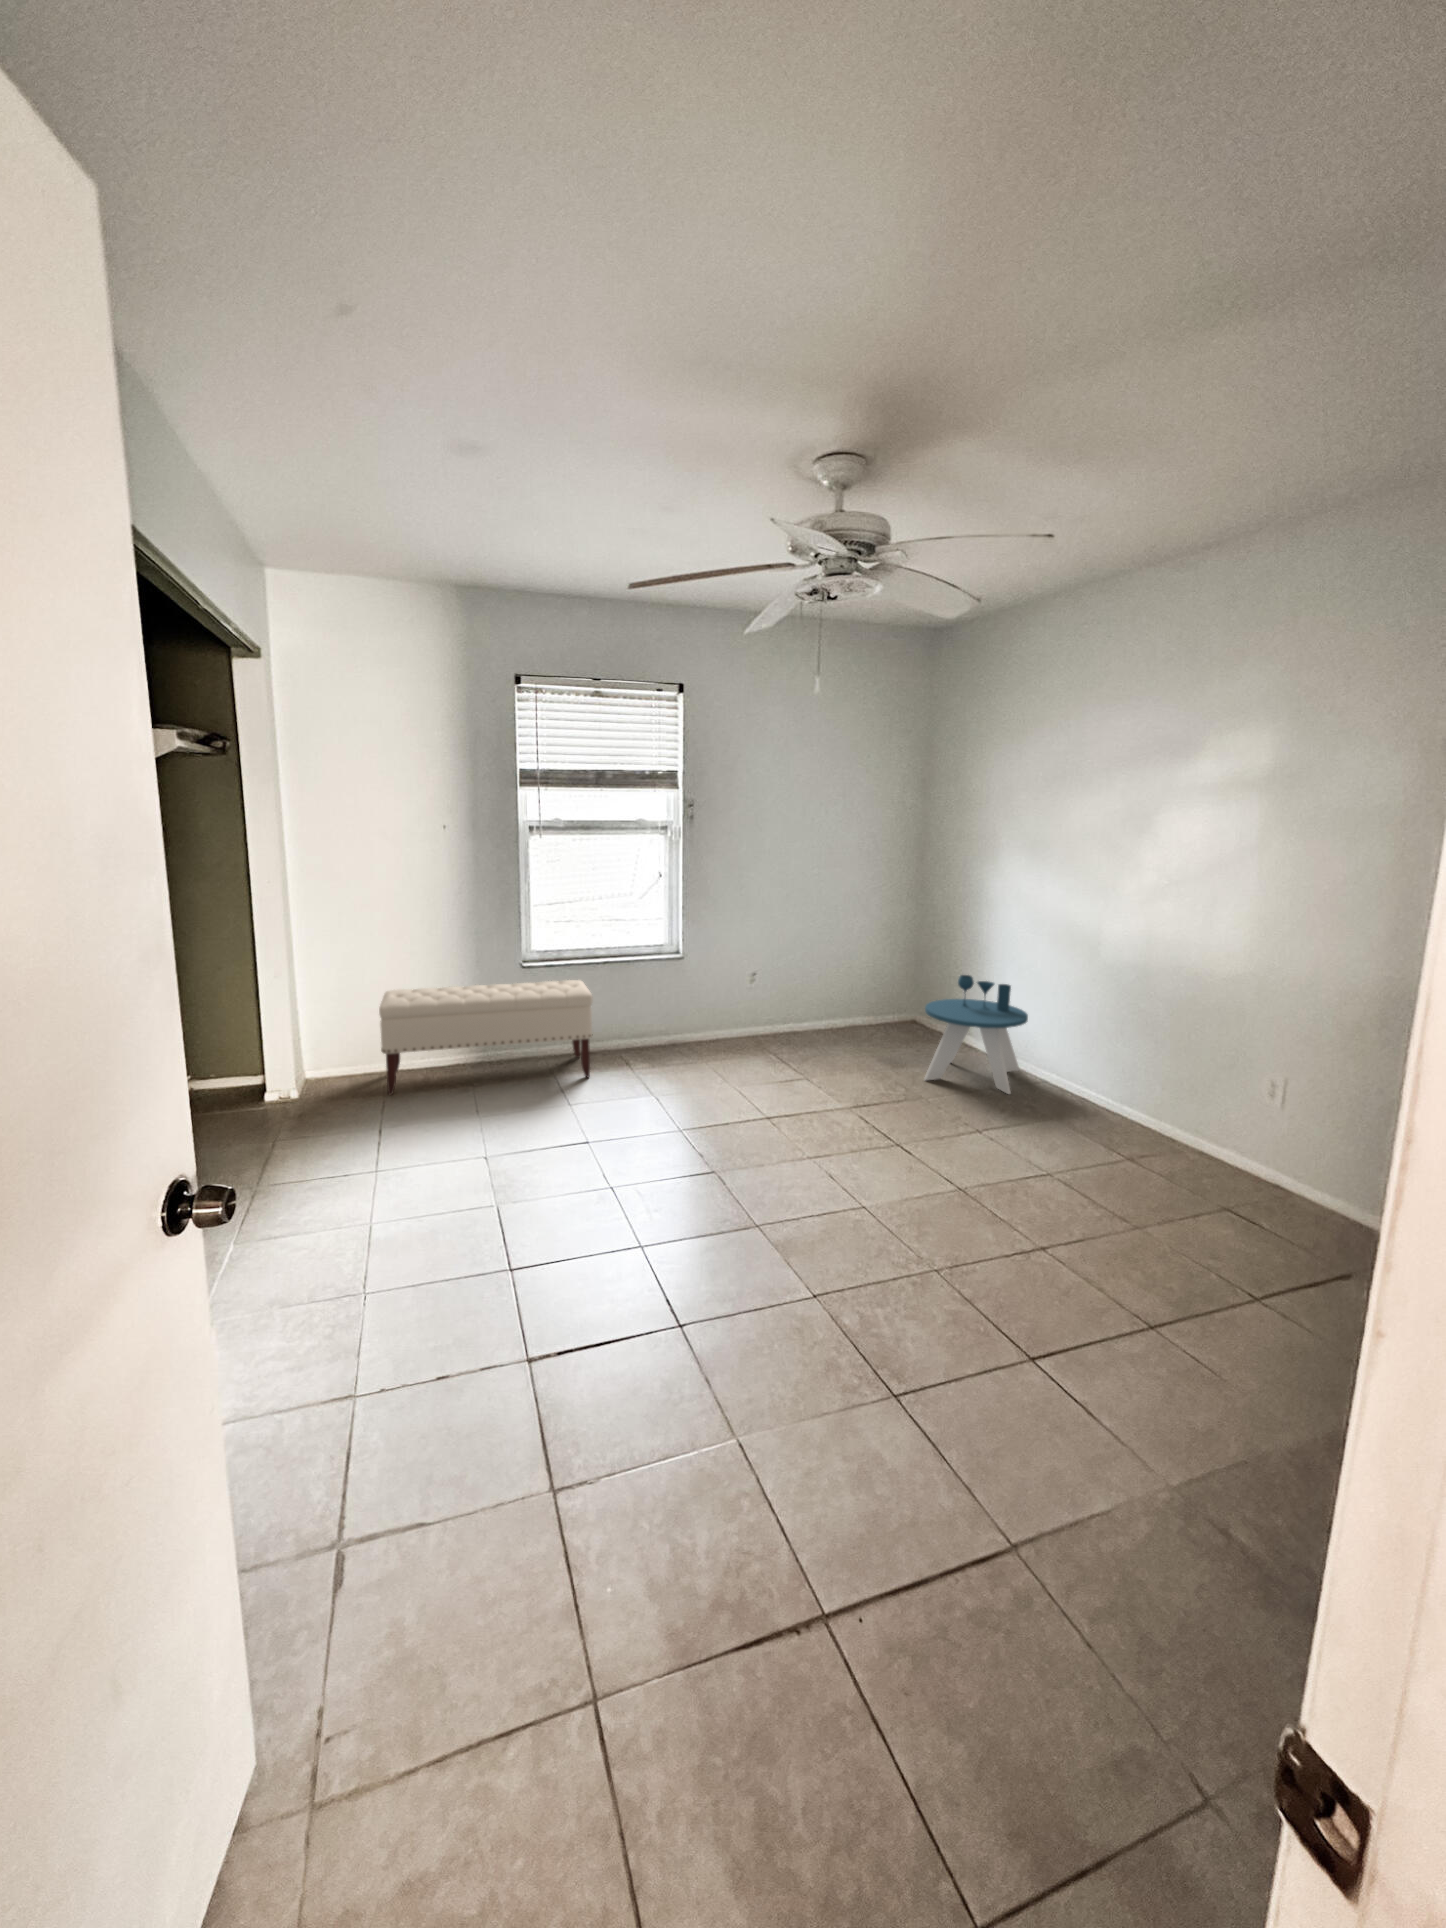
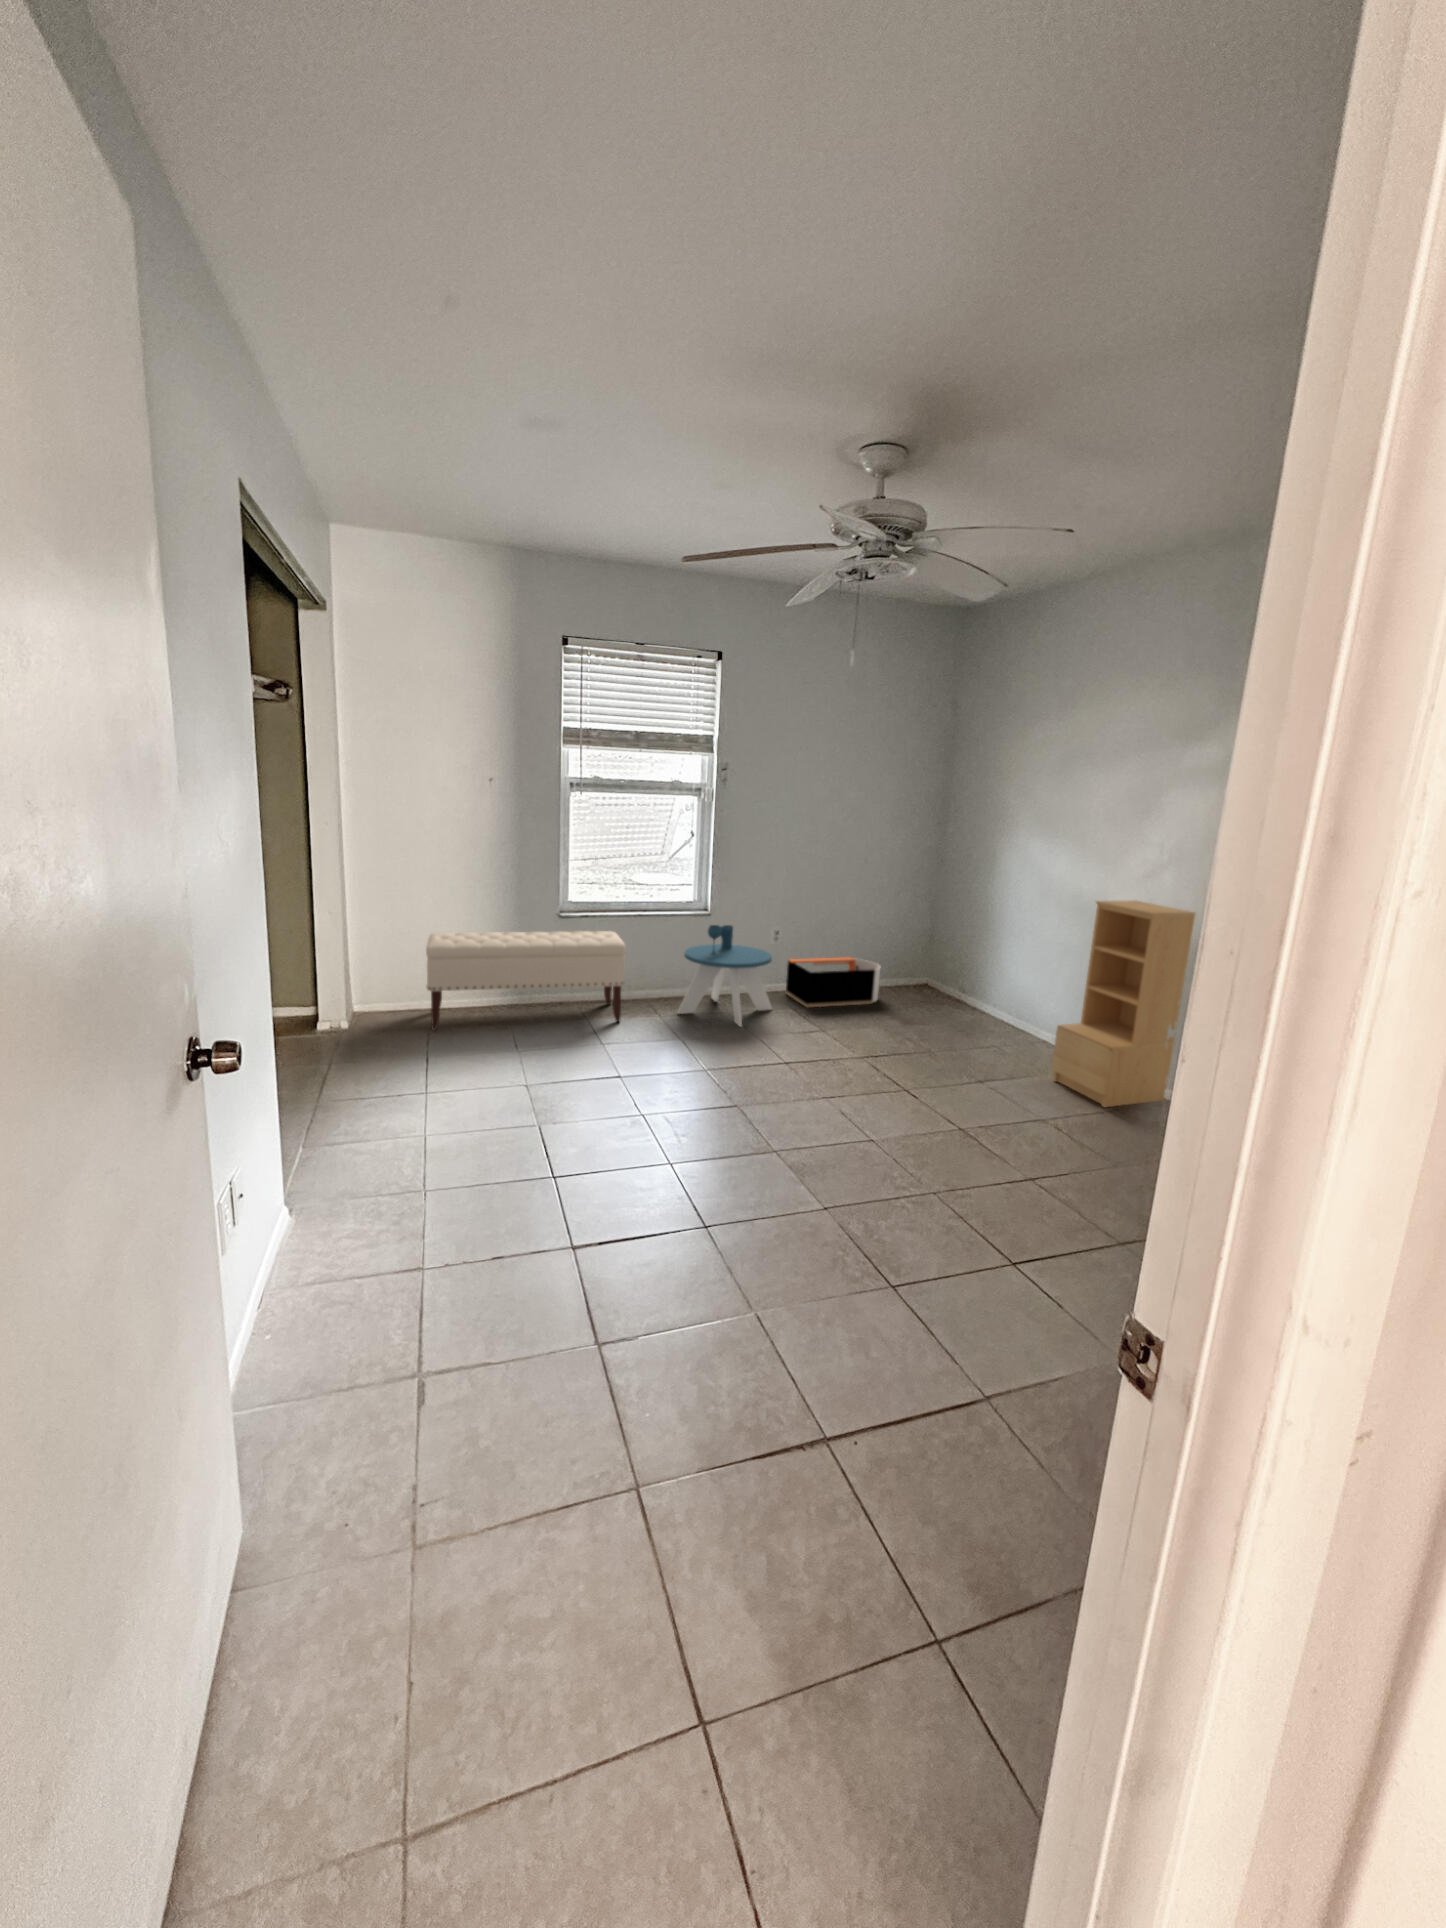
bookshelf: none [1053,928,1201,1155] -> present [1052,900,1195,1107]
side table: present [924,975,1028,1094] -> present [678,925,772,1027]
storage bin: none [765,995,863,1052] -> present [786,957,880,1007]

